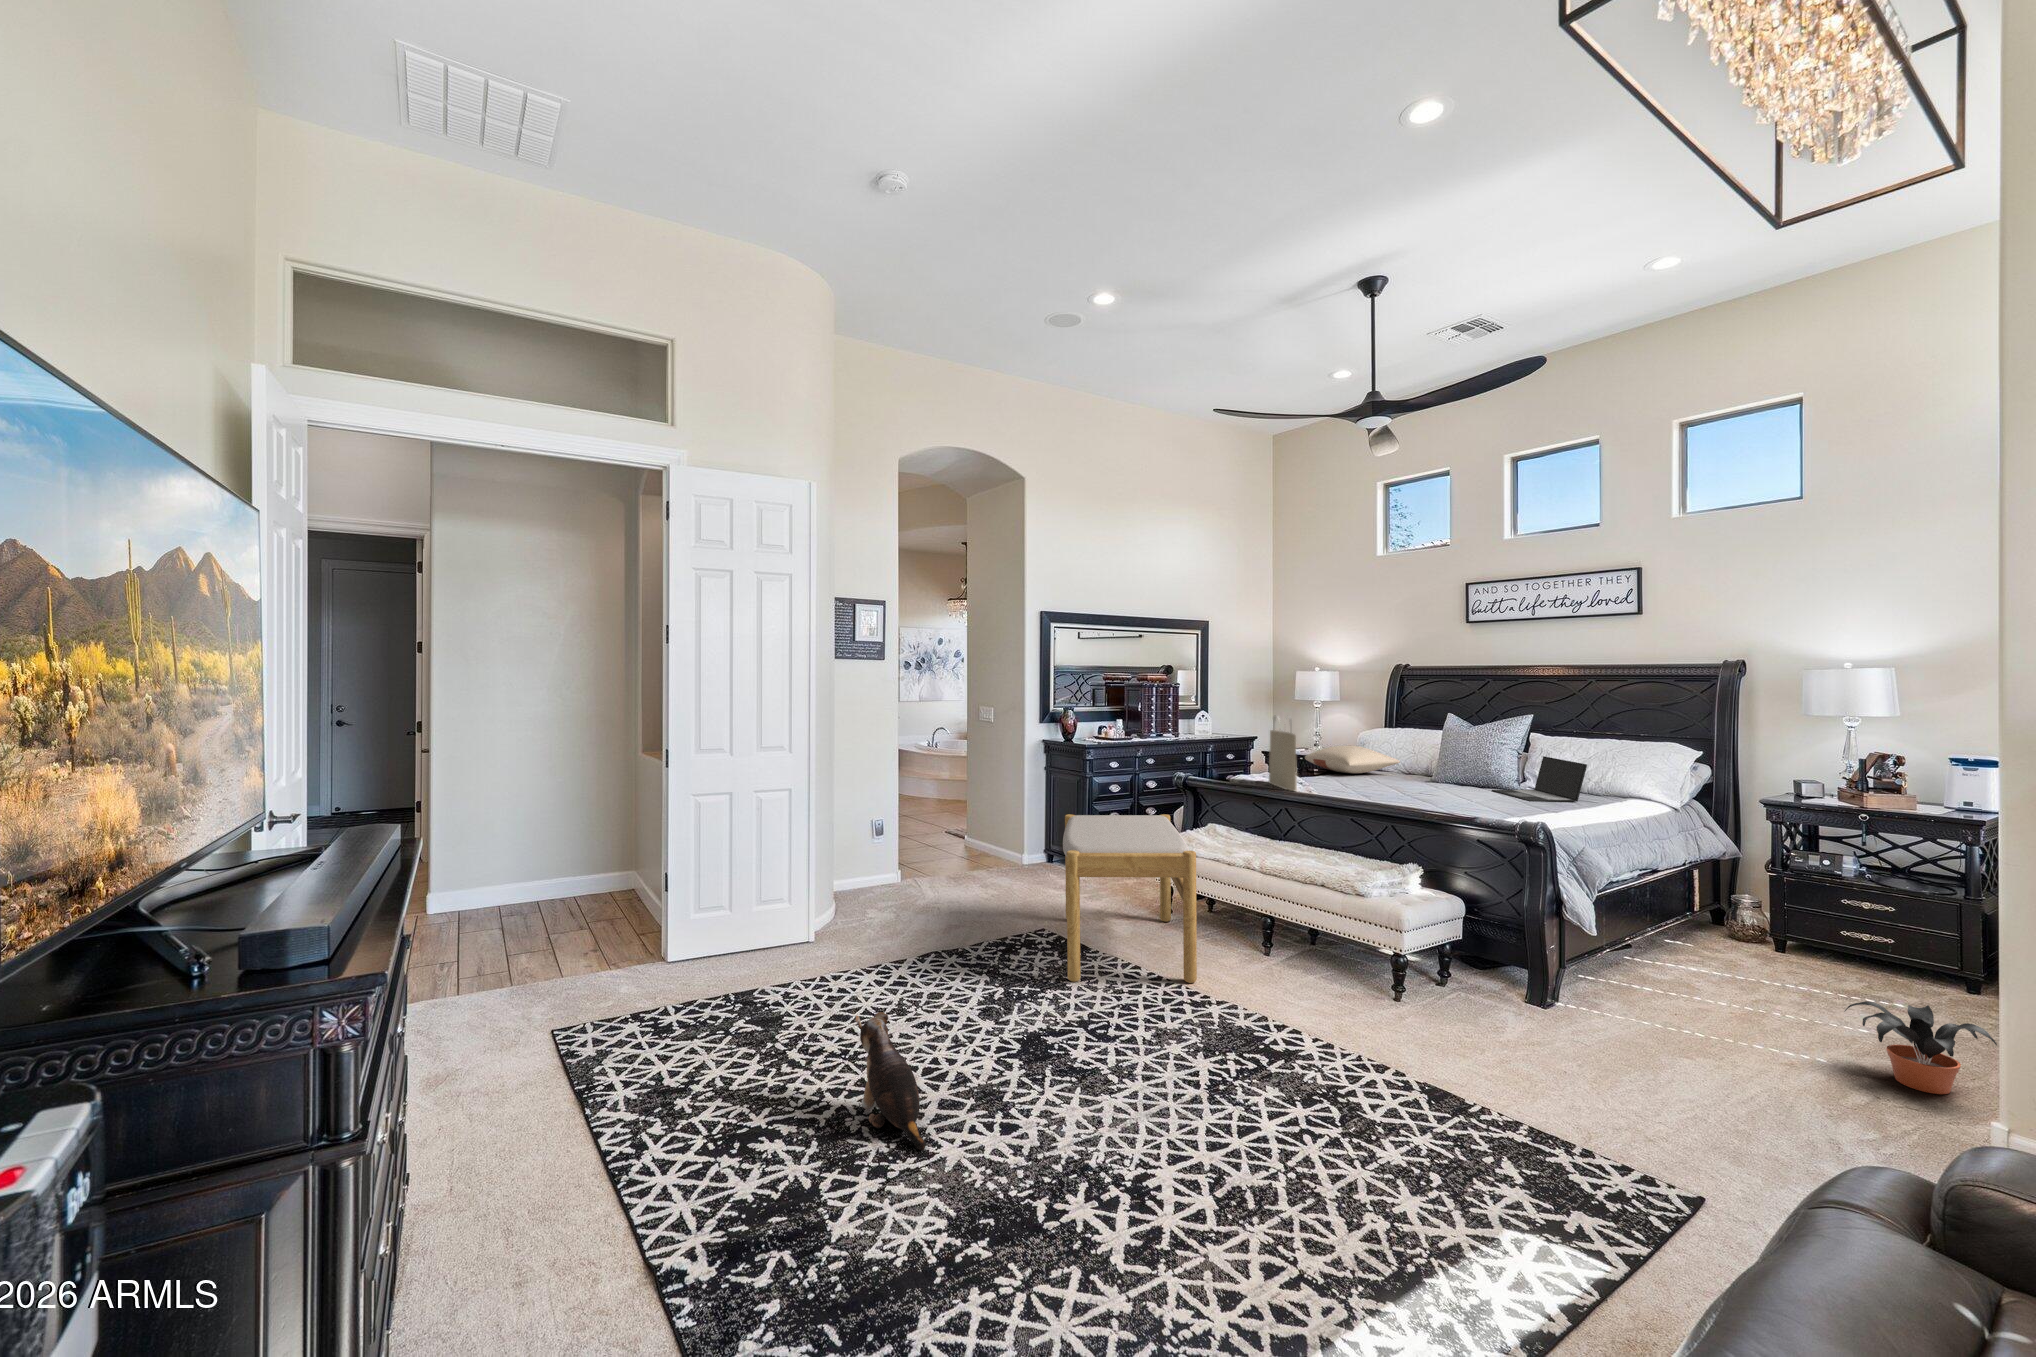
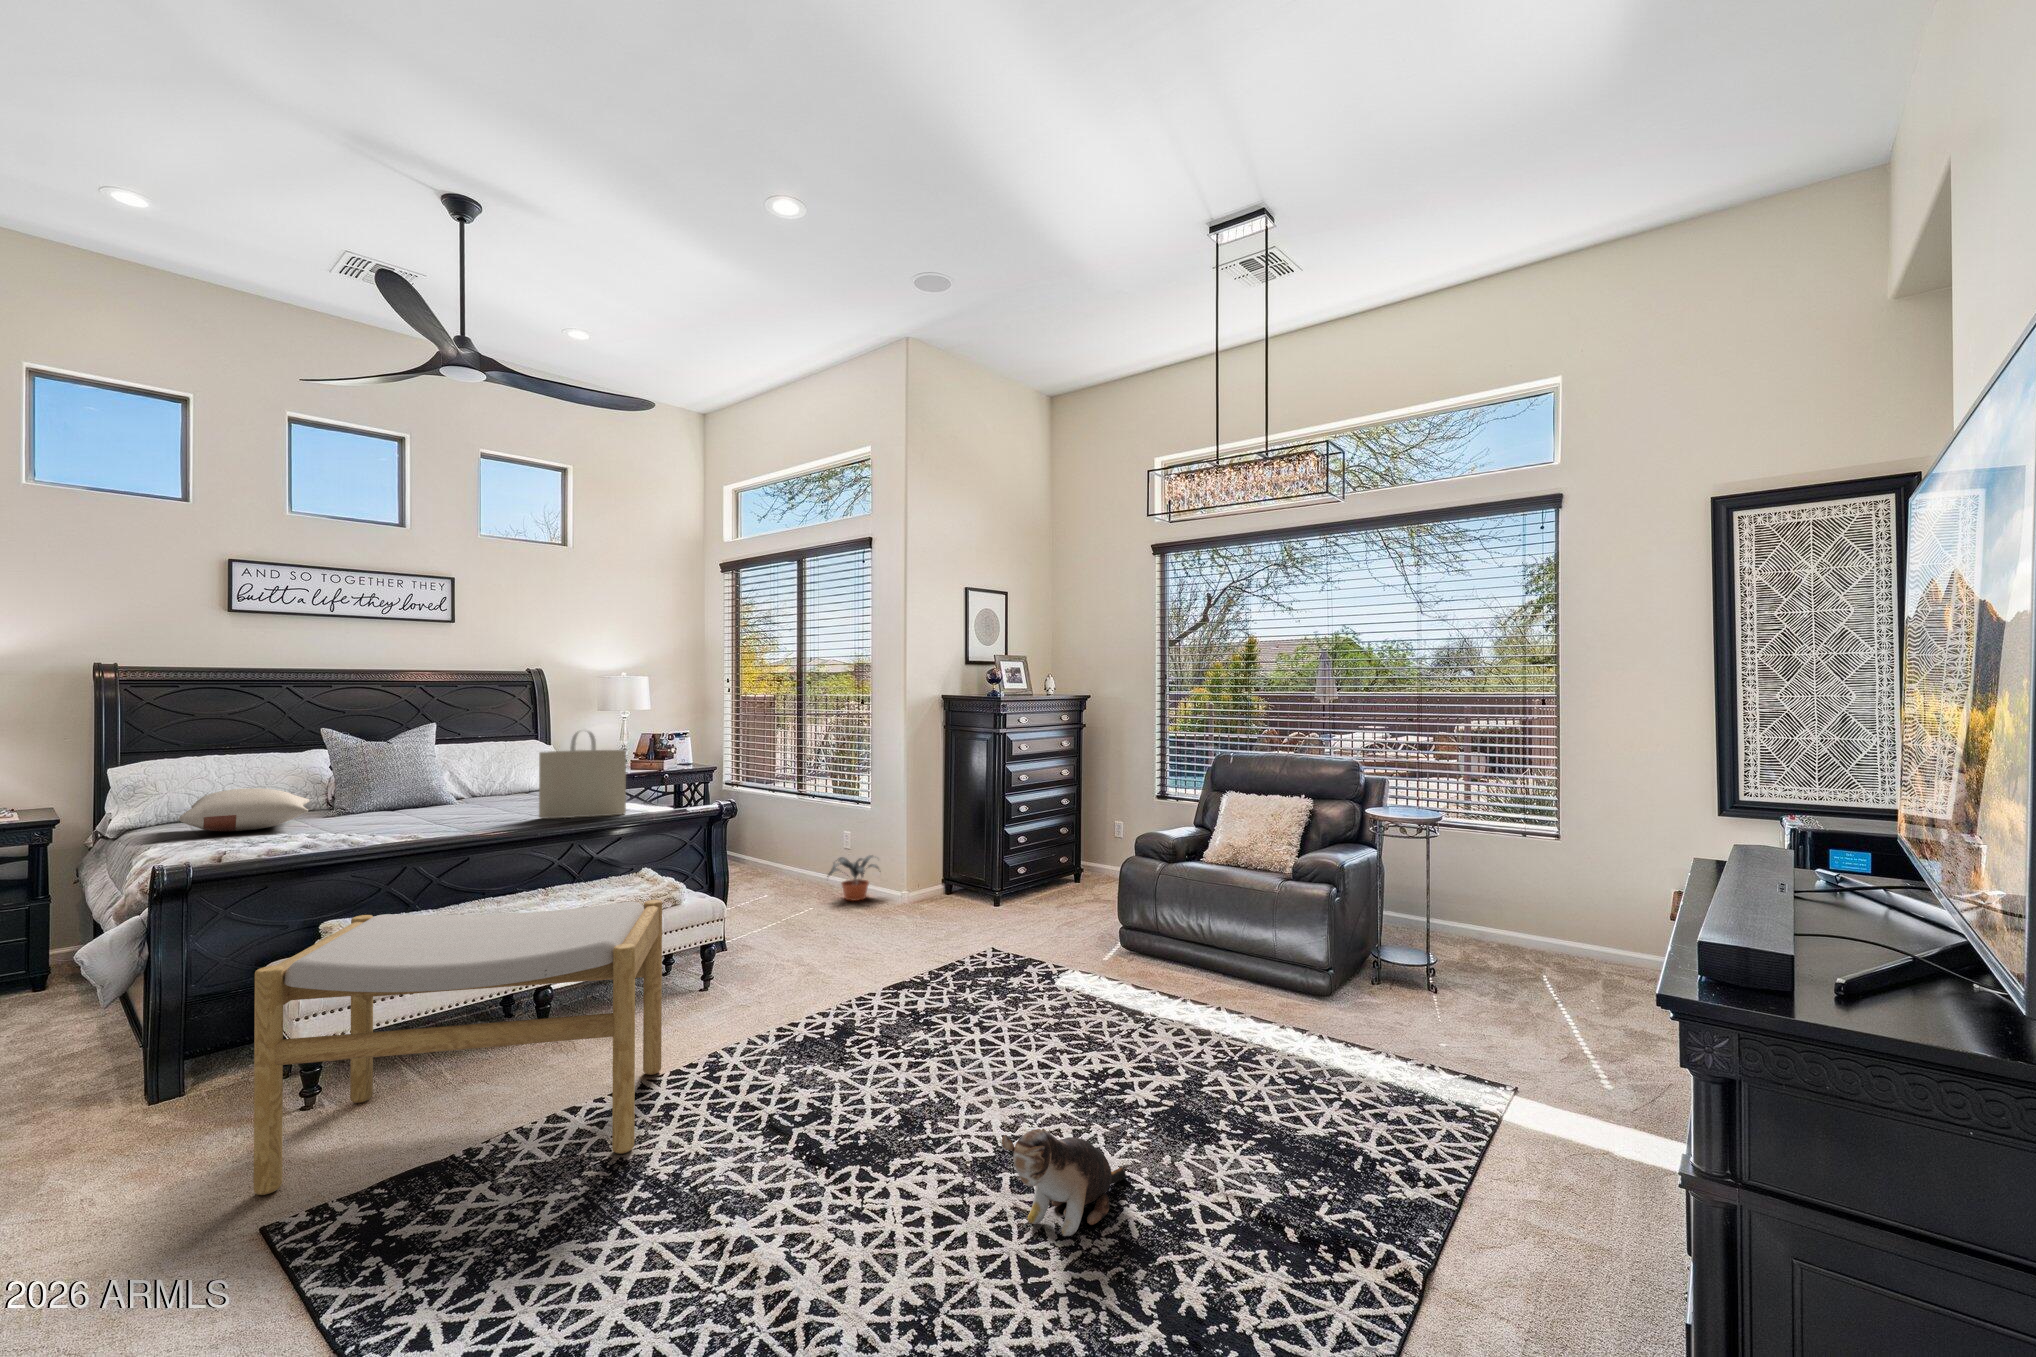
tote bag: present [1269,716,1297,791] -> present [539,730,626,818]
laptop: present [1492,756,1587,802] -> none [465,764,554,809]

